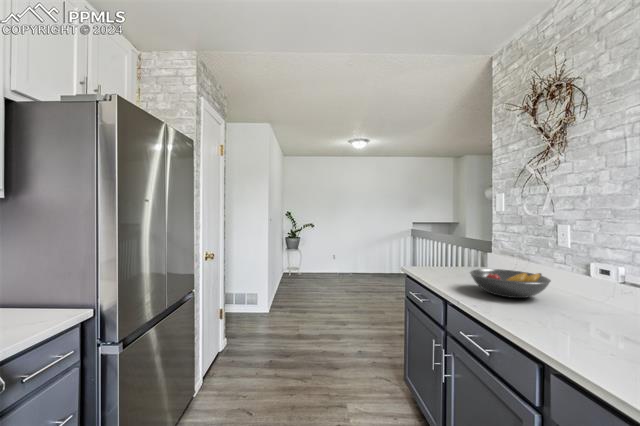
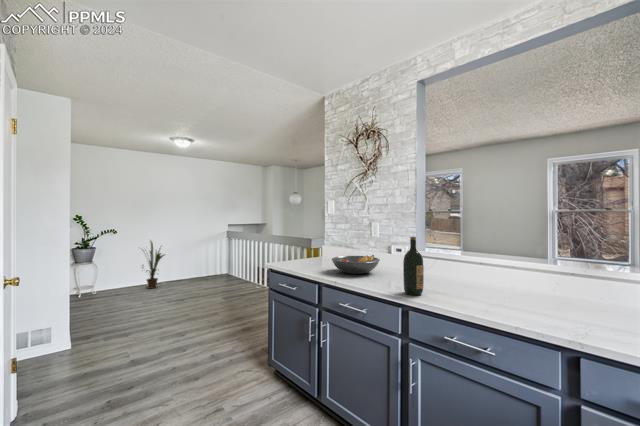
house plant: none [328,234,352,277] -> present [147,241,165,288]
wine bottle: none [551,250,594,352] -> present [403,237,424,295]

